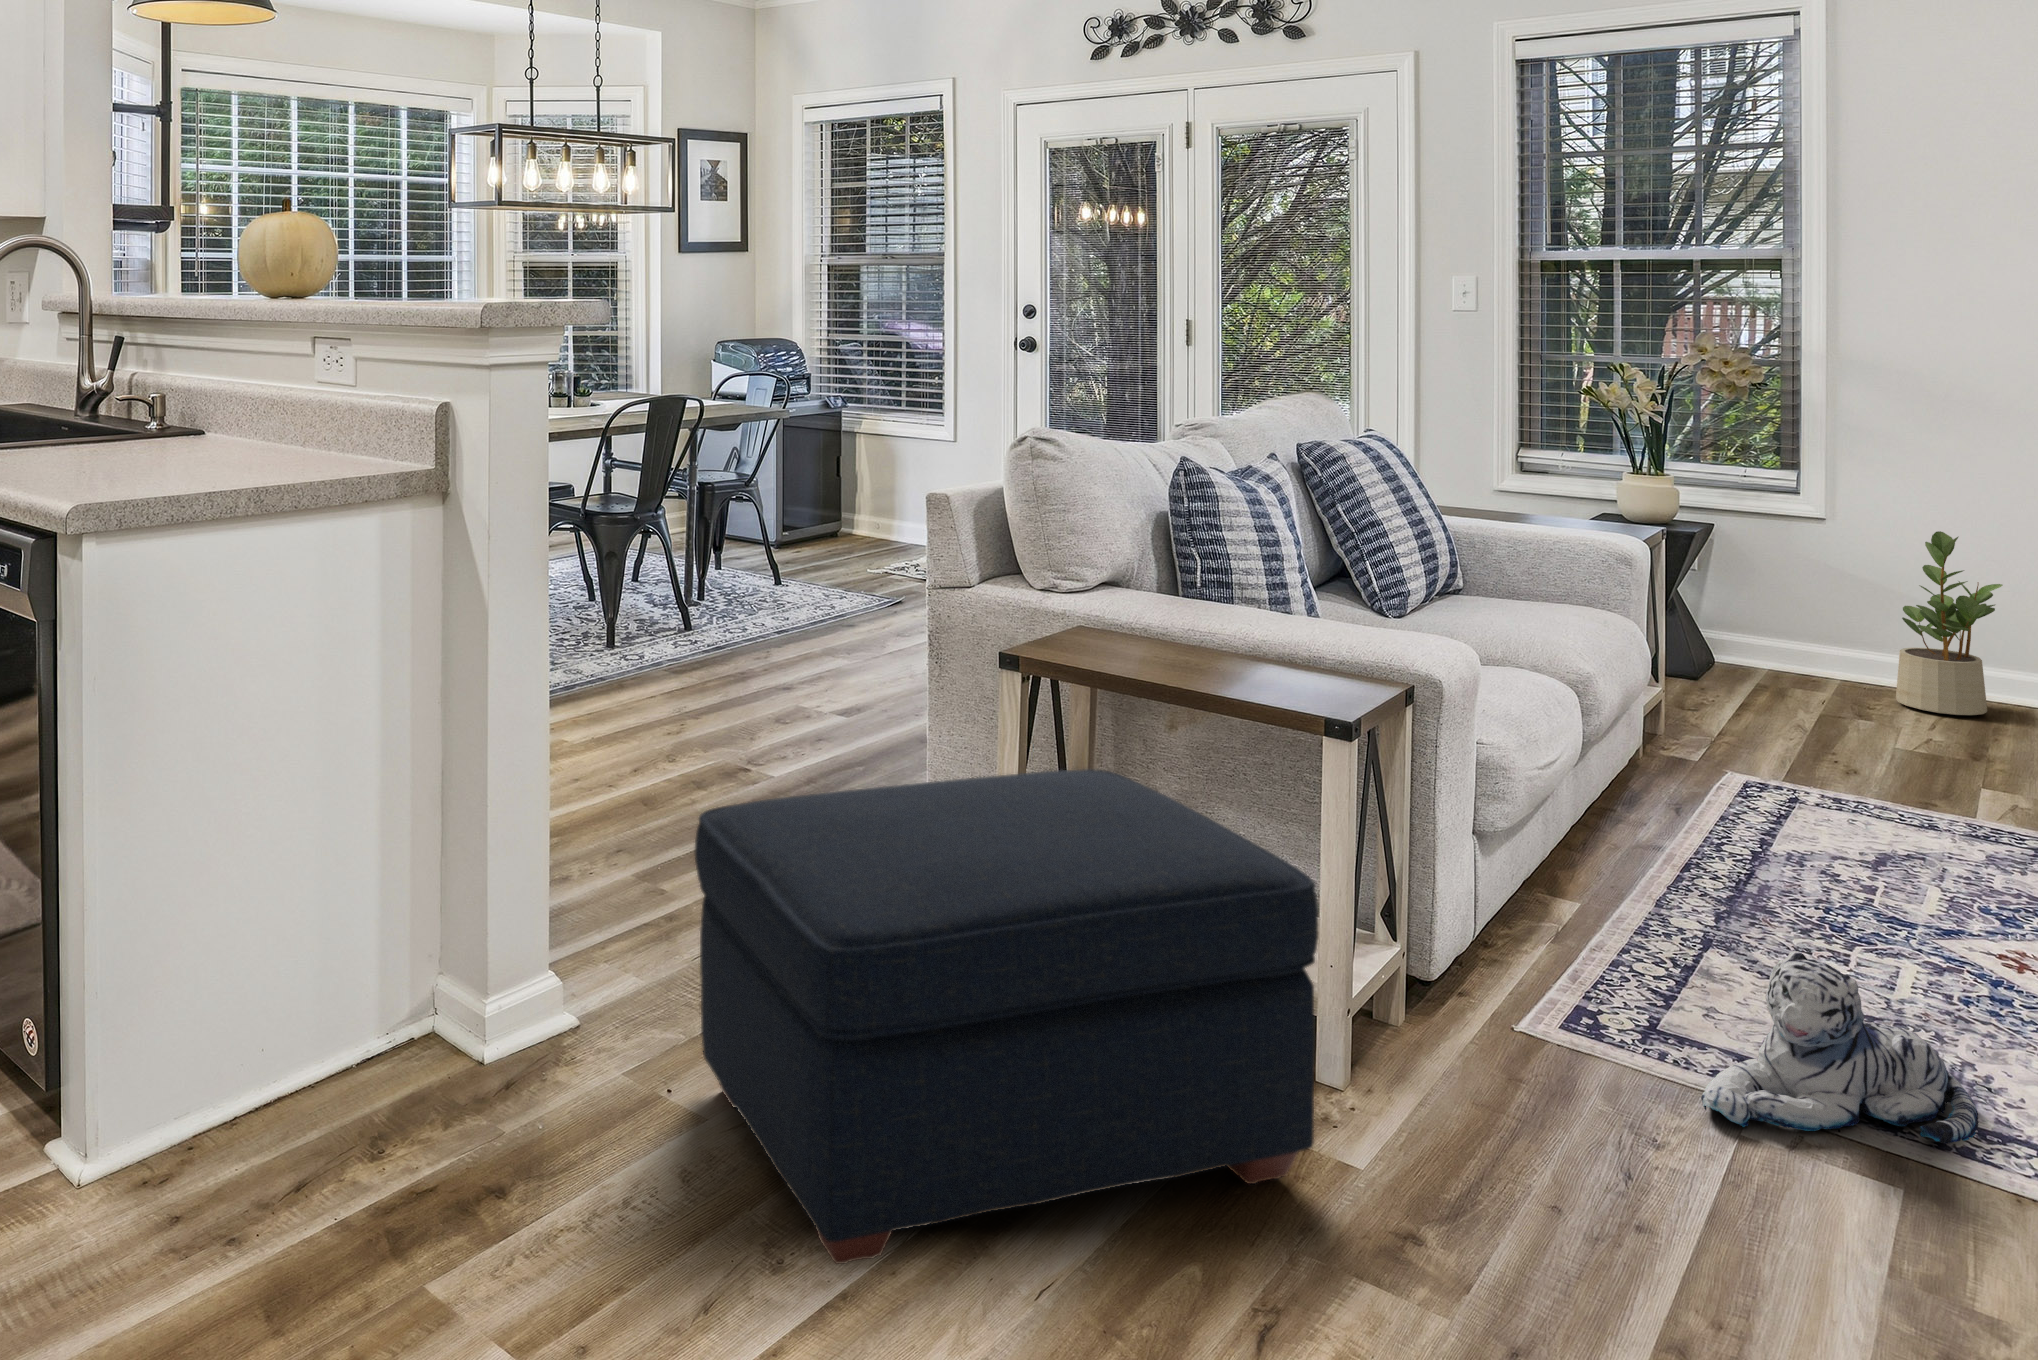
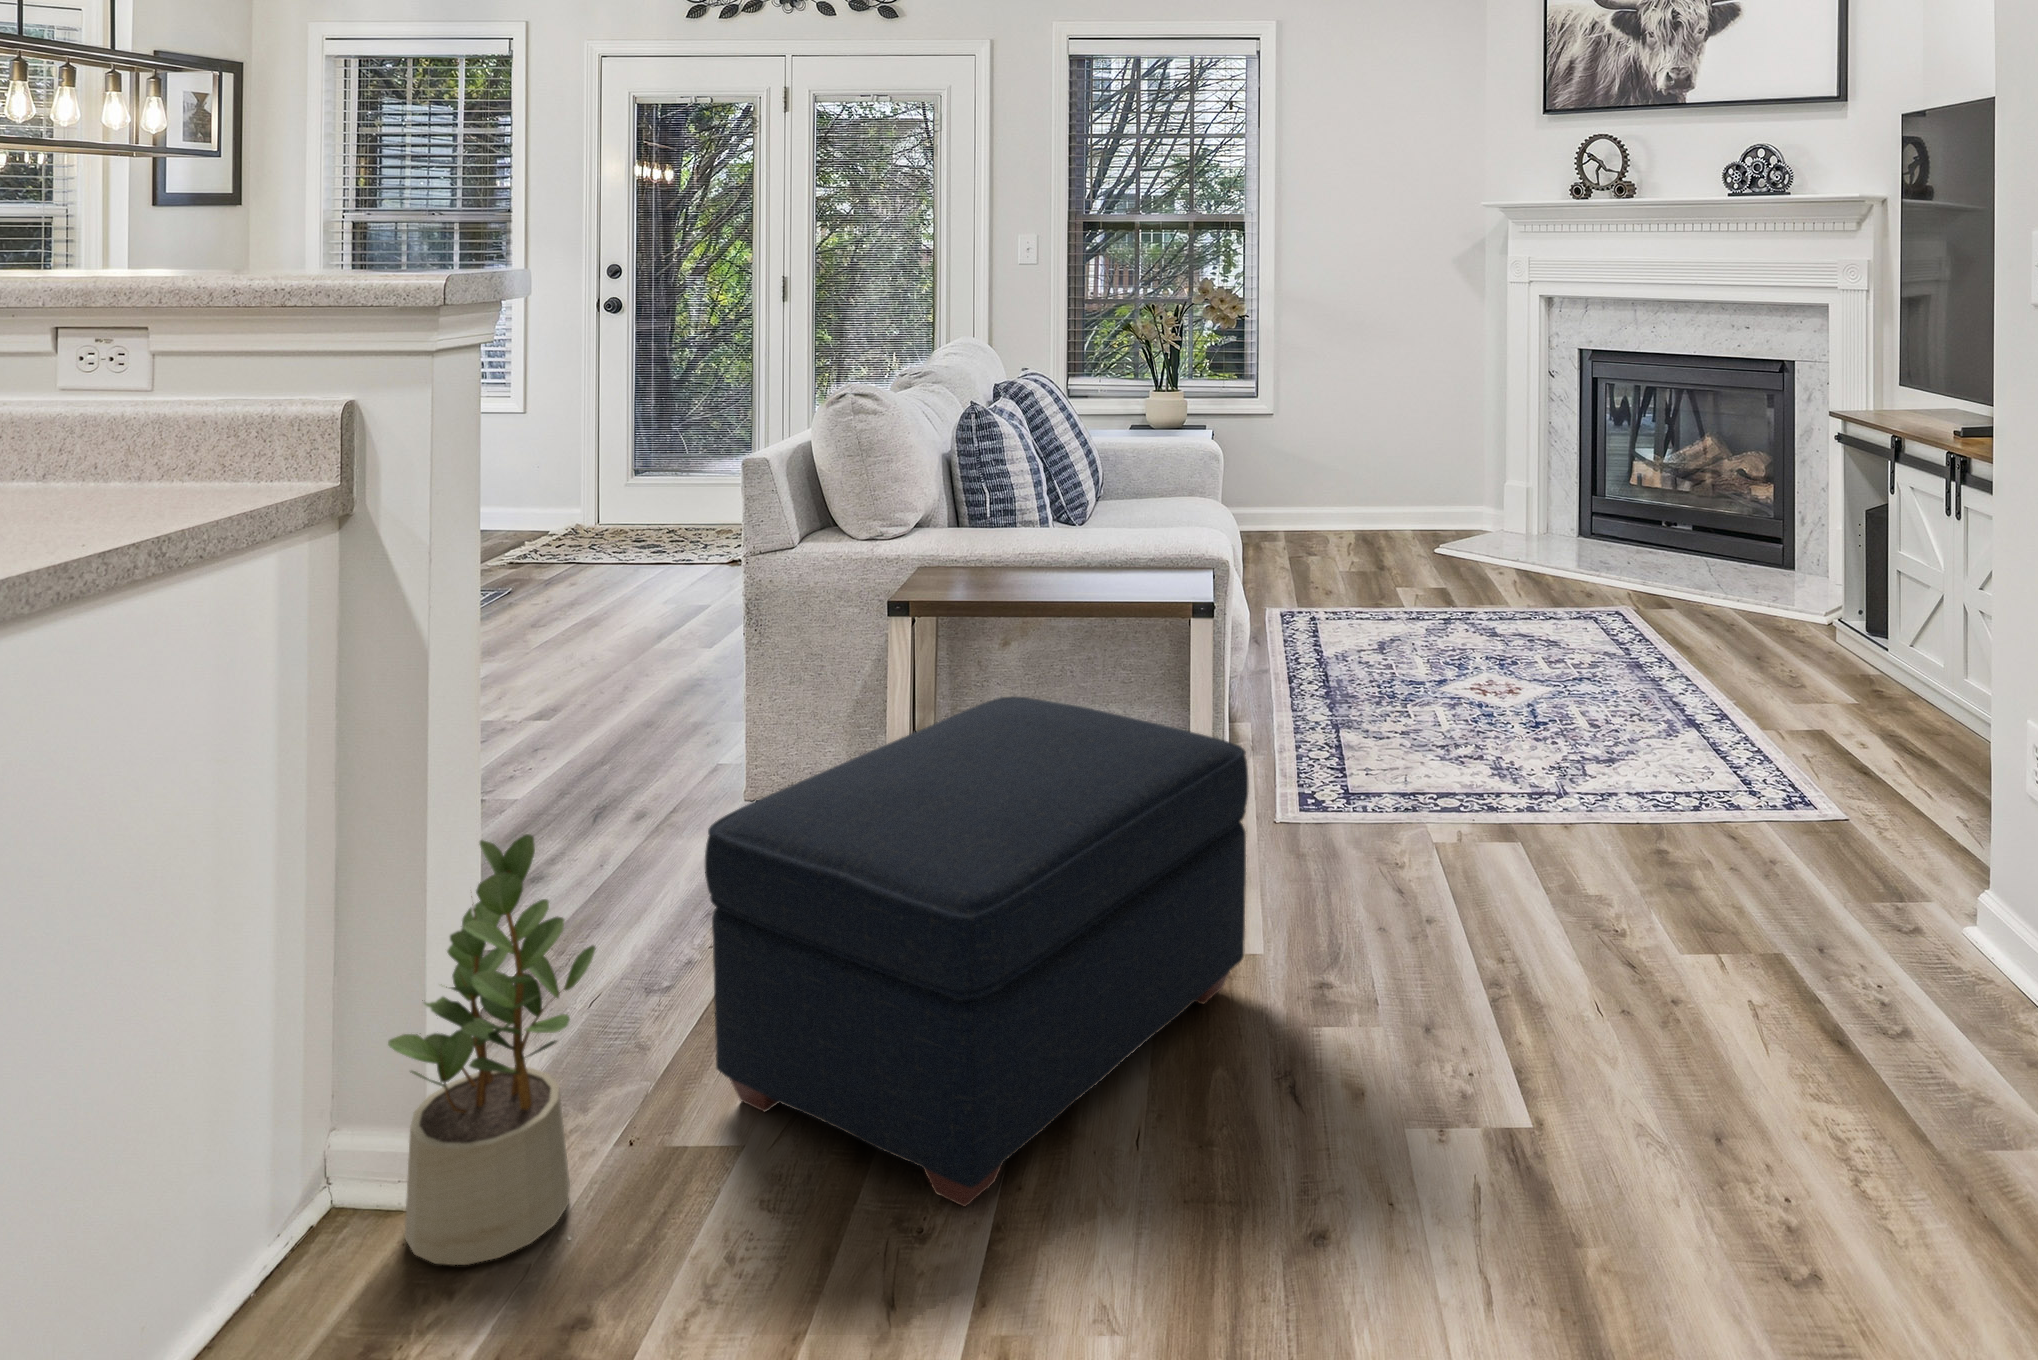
potted plant: present [1896,531,2003,715] -> present [388,834,596,1265]
plush toy: present [1701,951,1979,1144] -> none [1407,717,1538,847]

